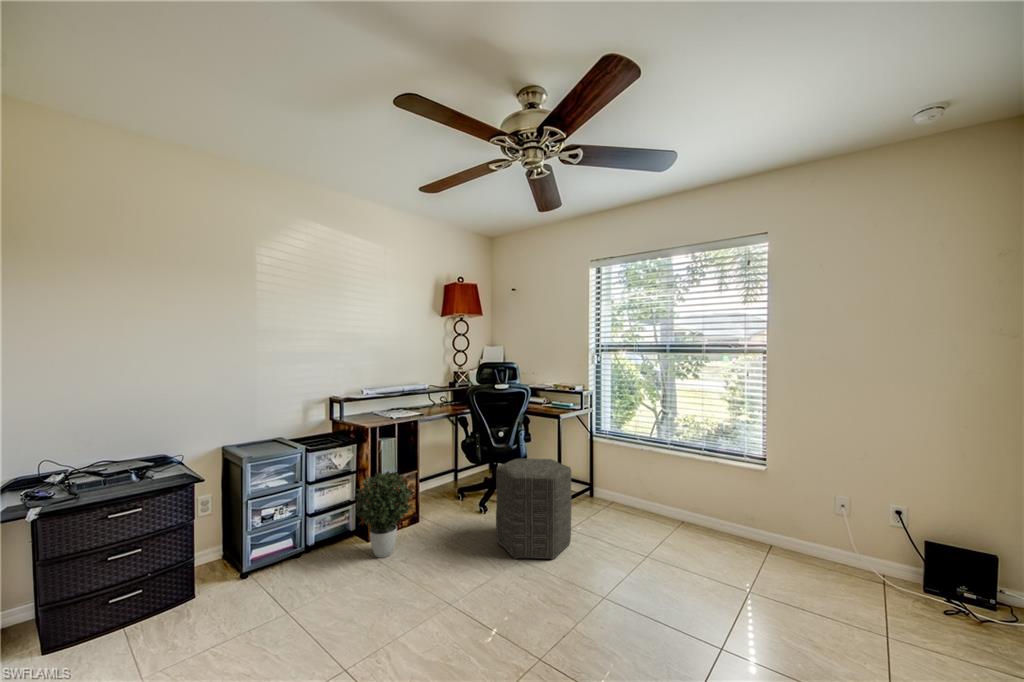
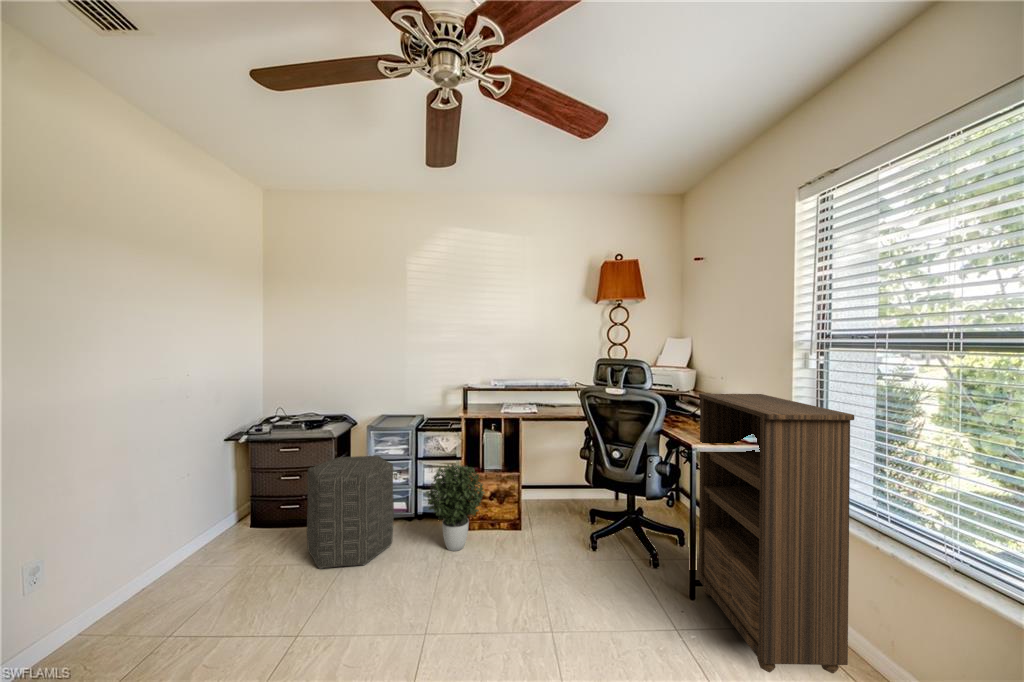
bookshelf: none [557,380,642,527] -> present [699,393,854,673]
ottoman: present [496,459,571,559] -> present [307,456,394,569]

